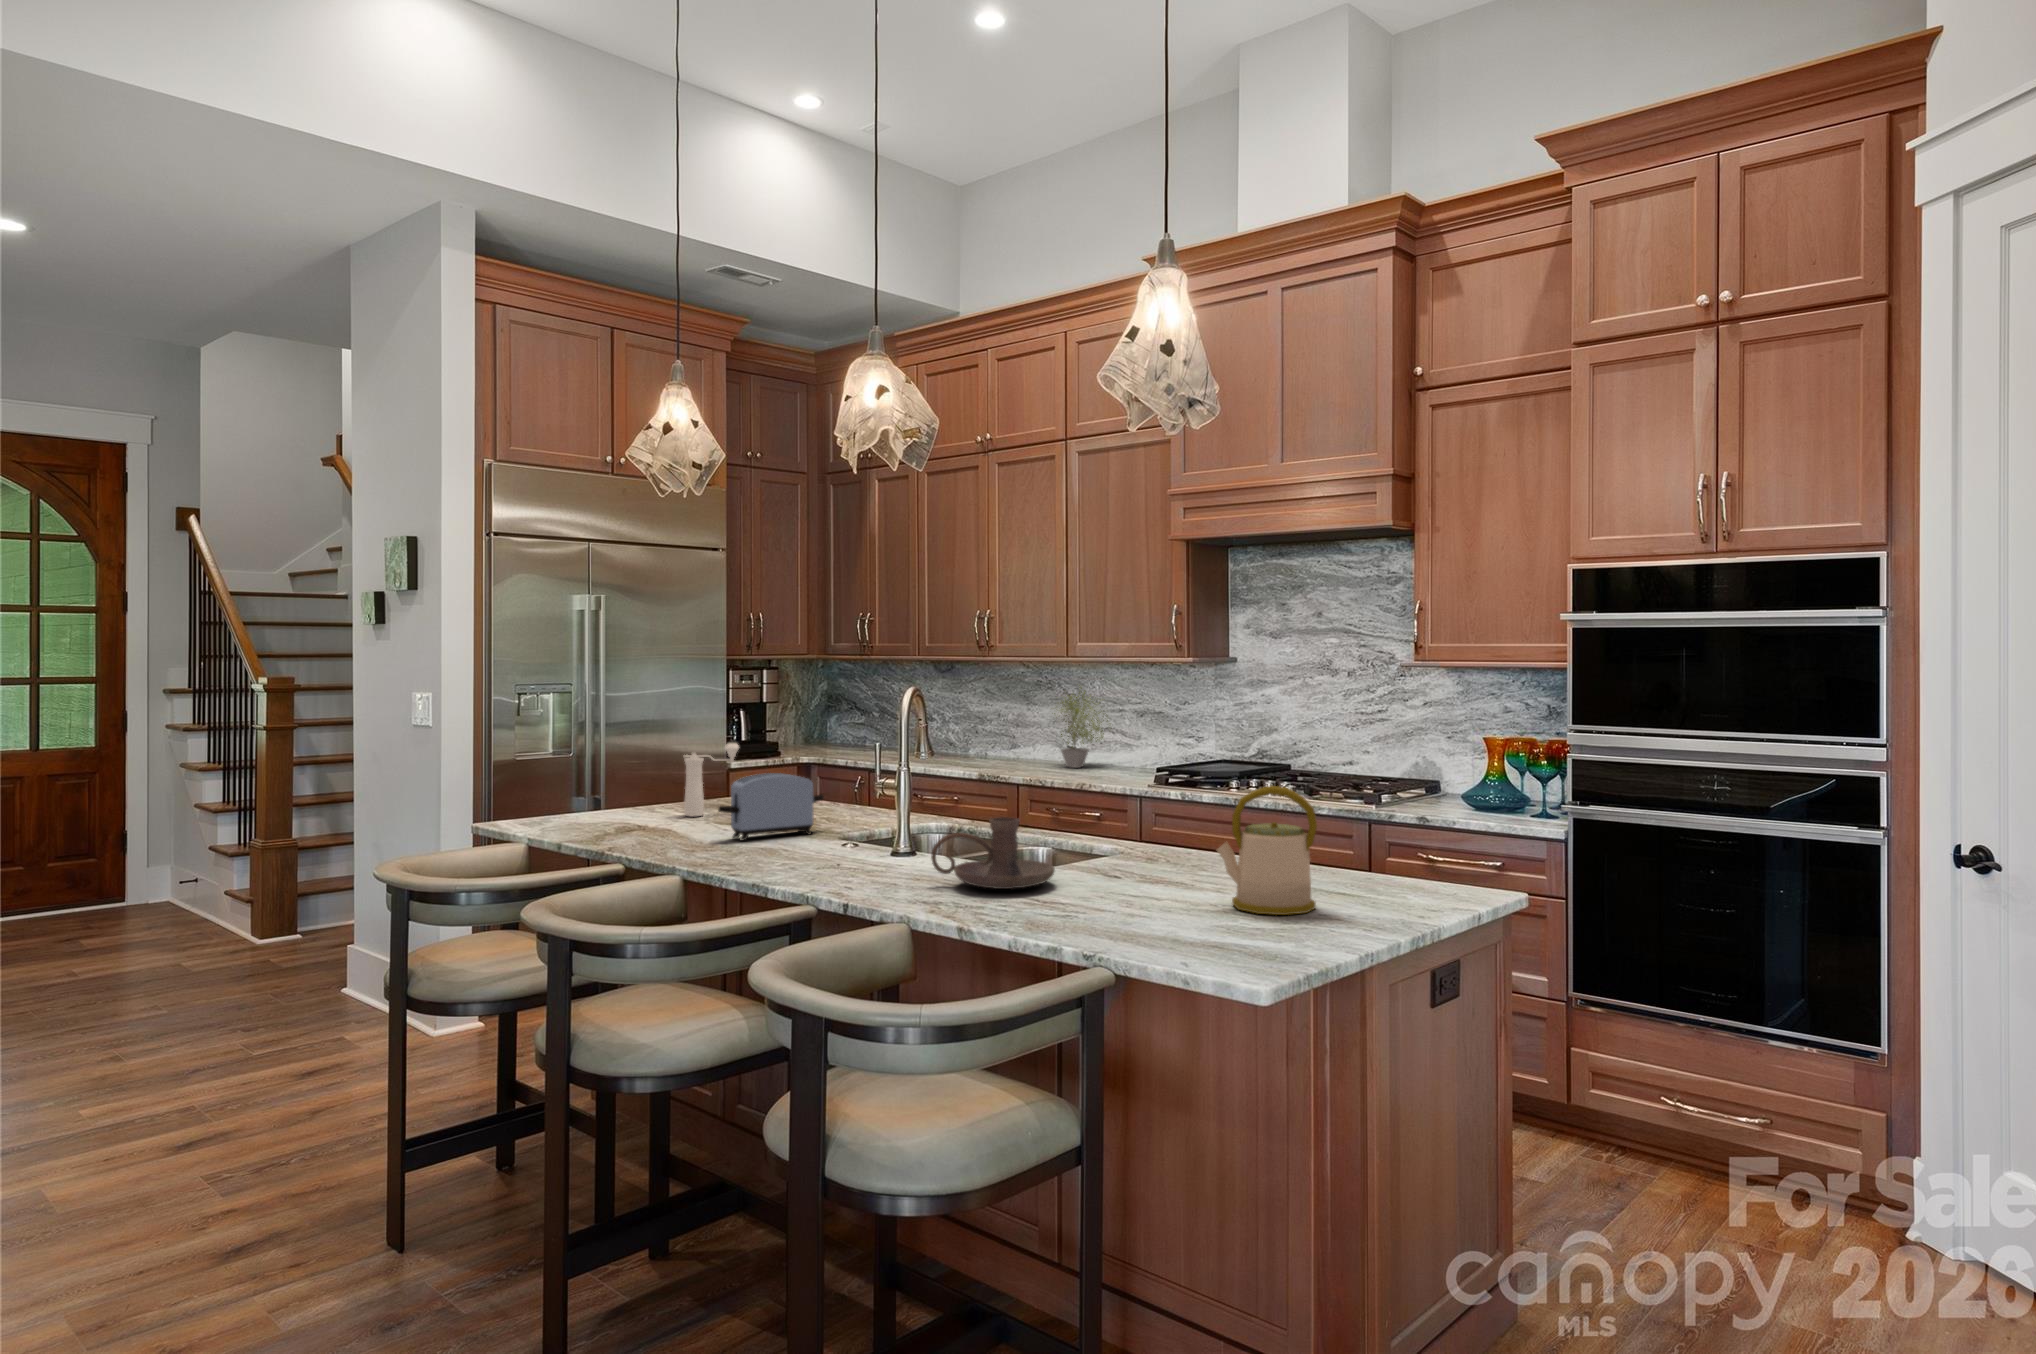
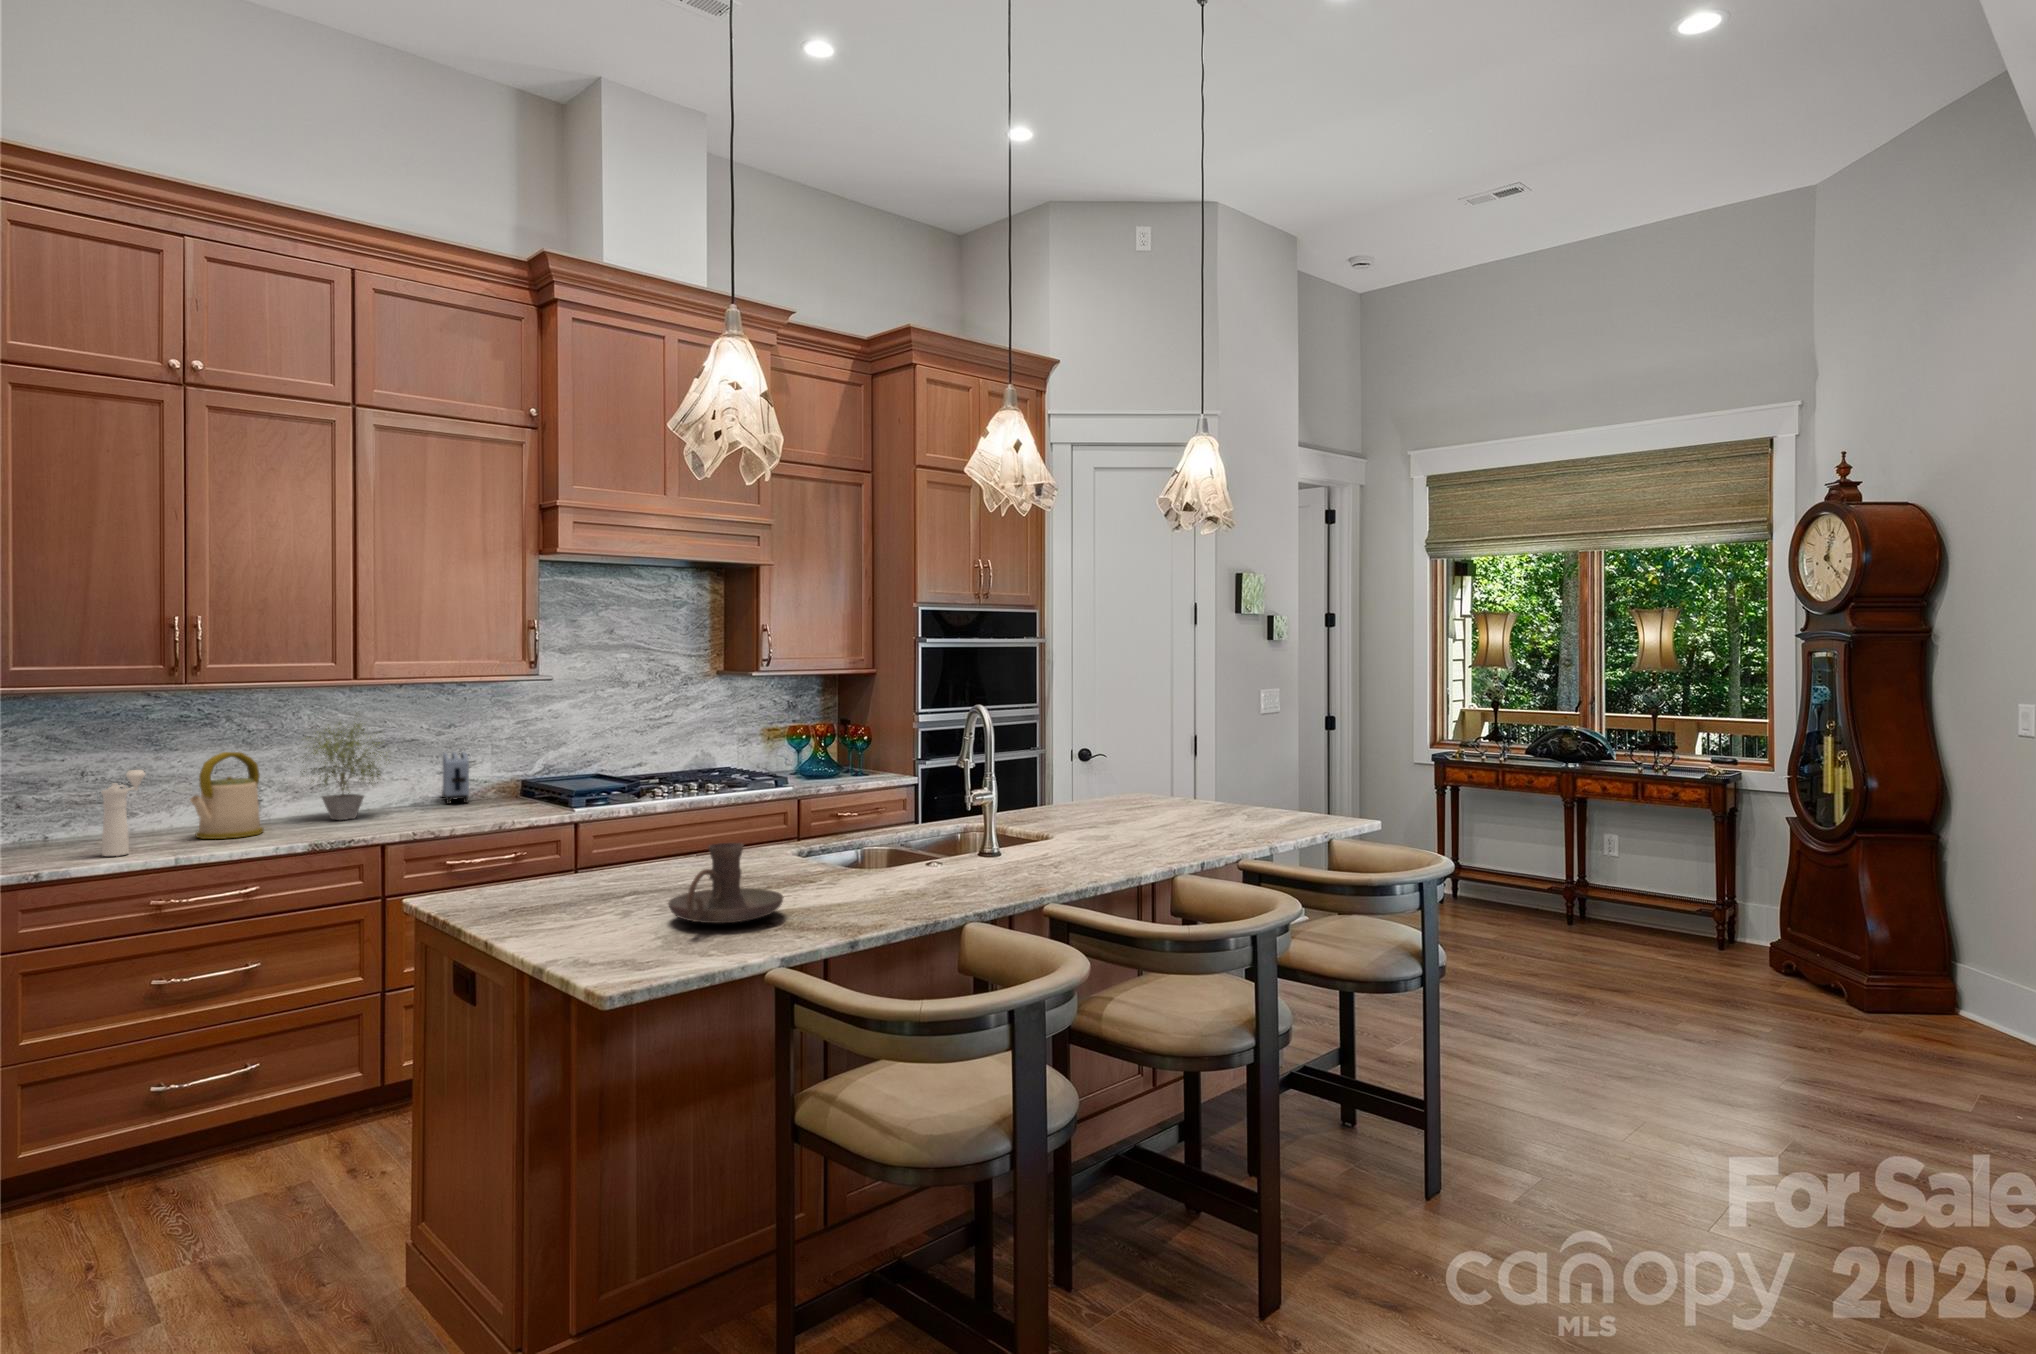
pepper mill: present [684,743,739,816] -> present [102,770,145,856]
toaster: present [719,773,824,840] -> present [442,752,469,804]
kettle: present [1217,786,1317,915] -> present [190,752,264,839]
candle holder: present [931,817,1055,889] -> present [668,843,783,923]

